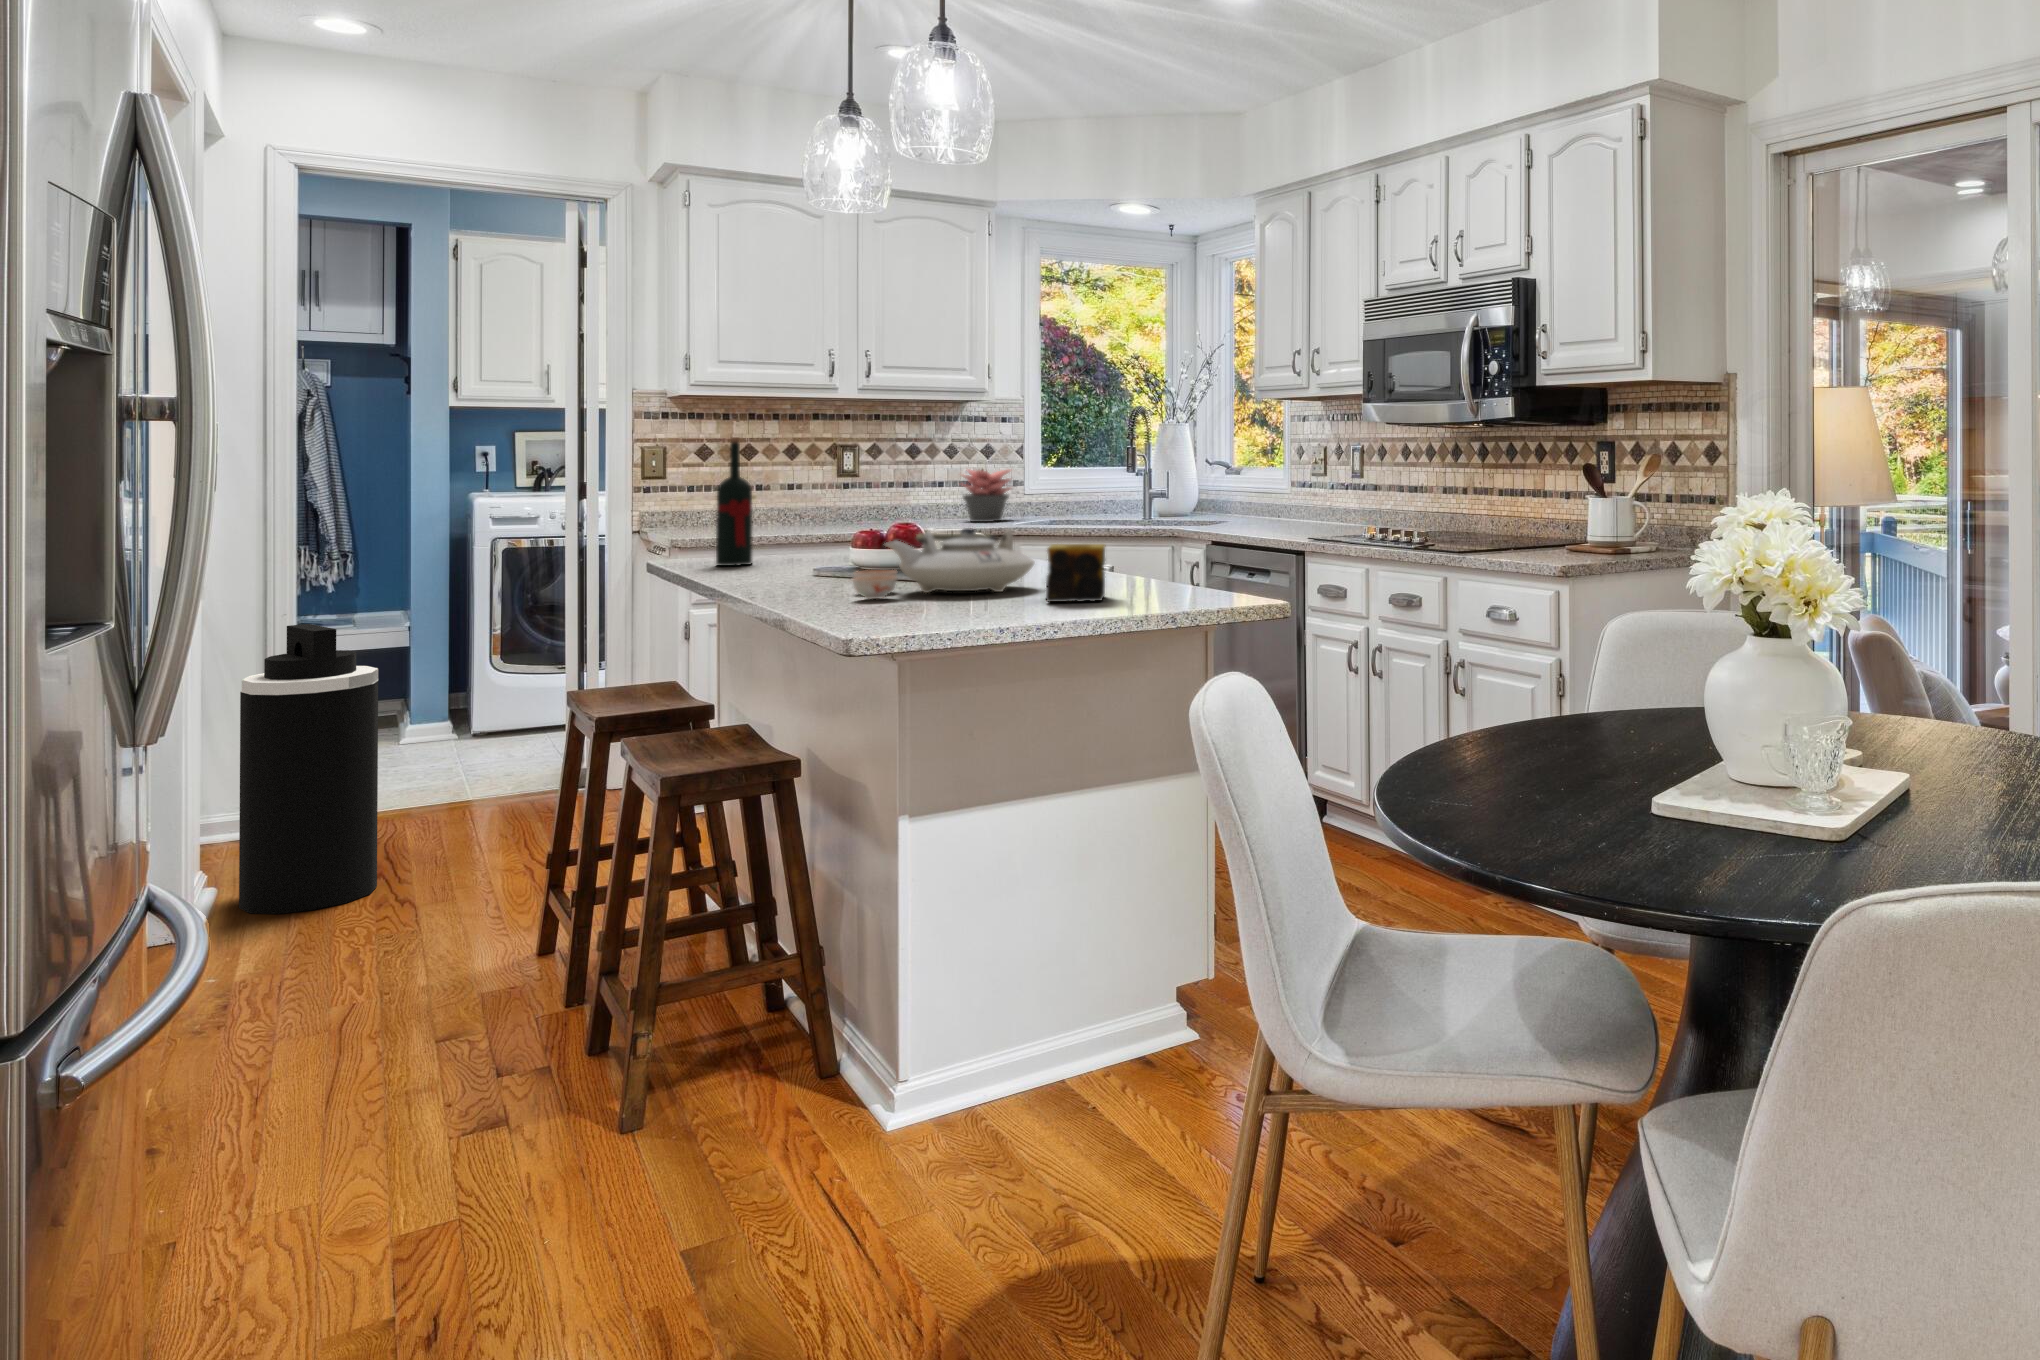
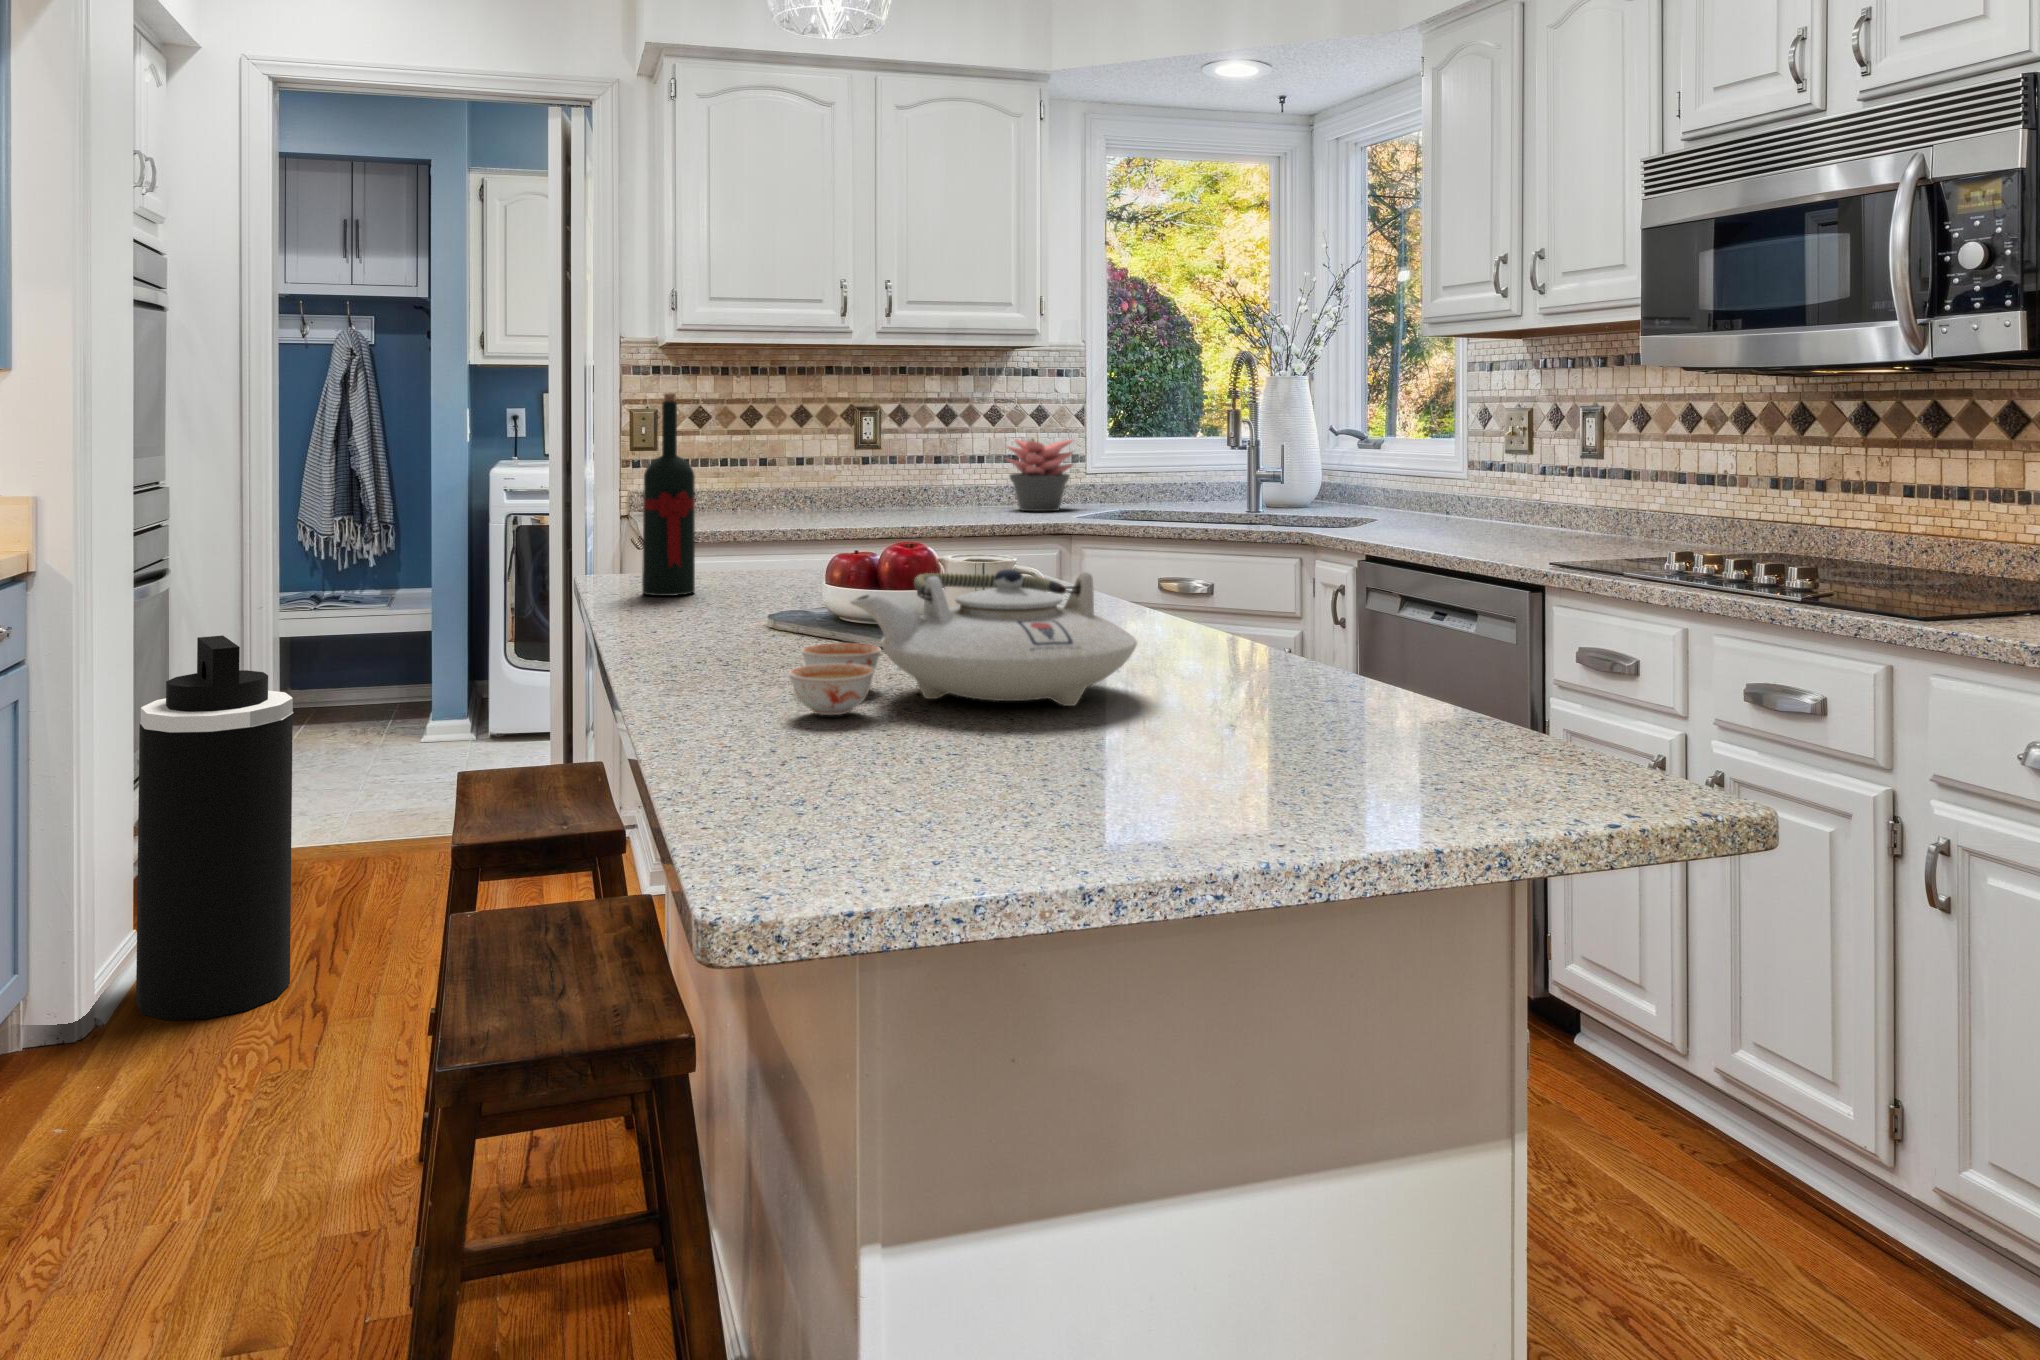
candle: present [1046,544,1106,602] -> none [1171,619,1299,763]

